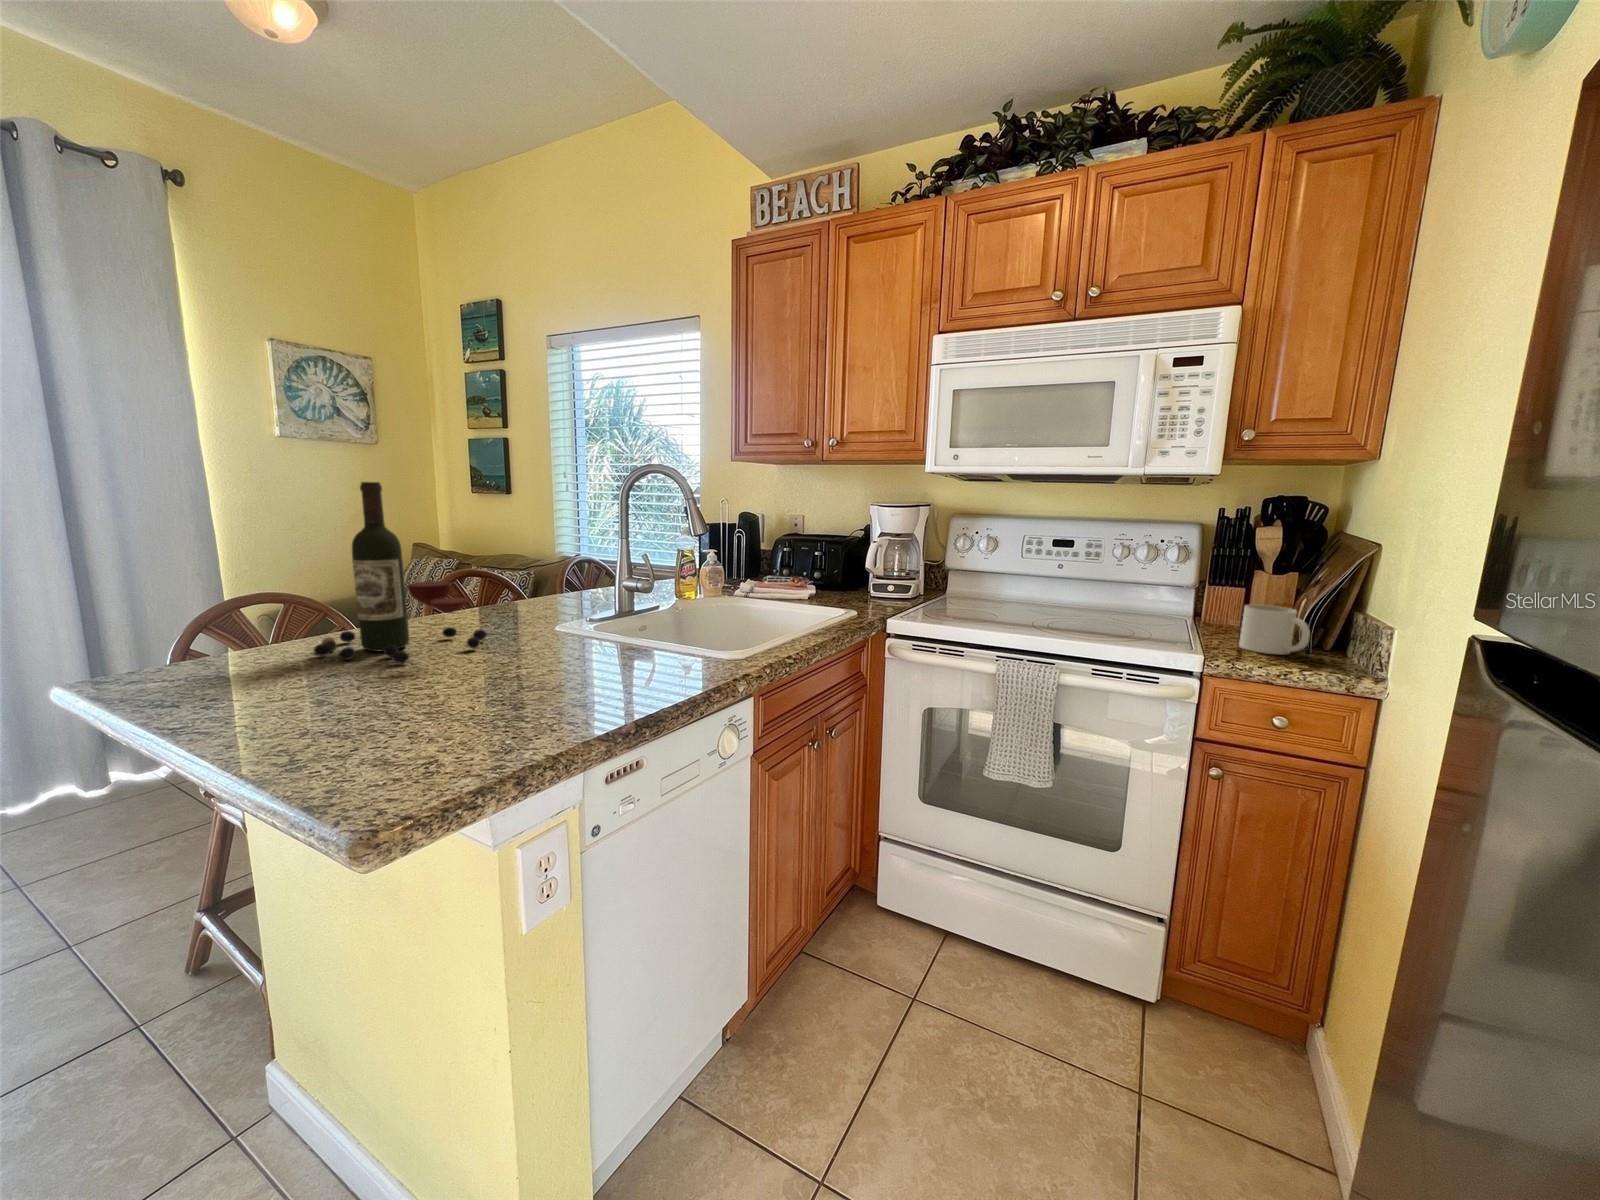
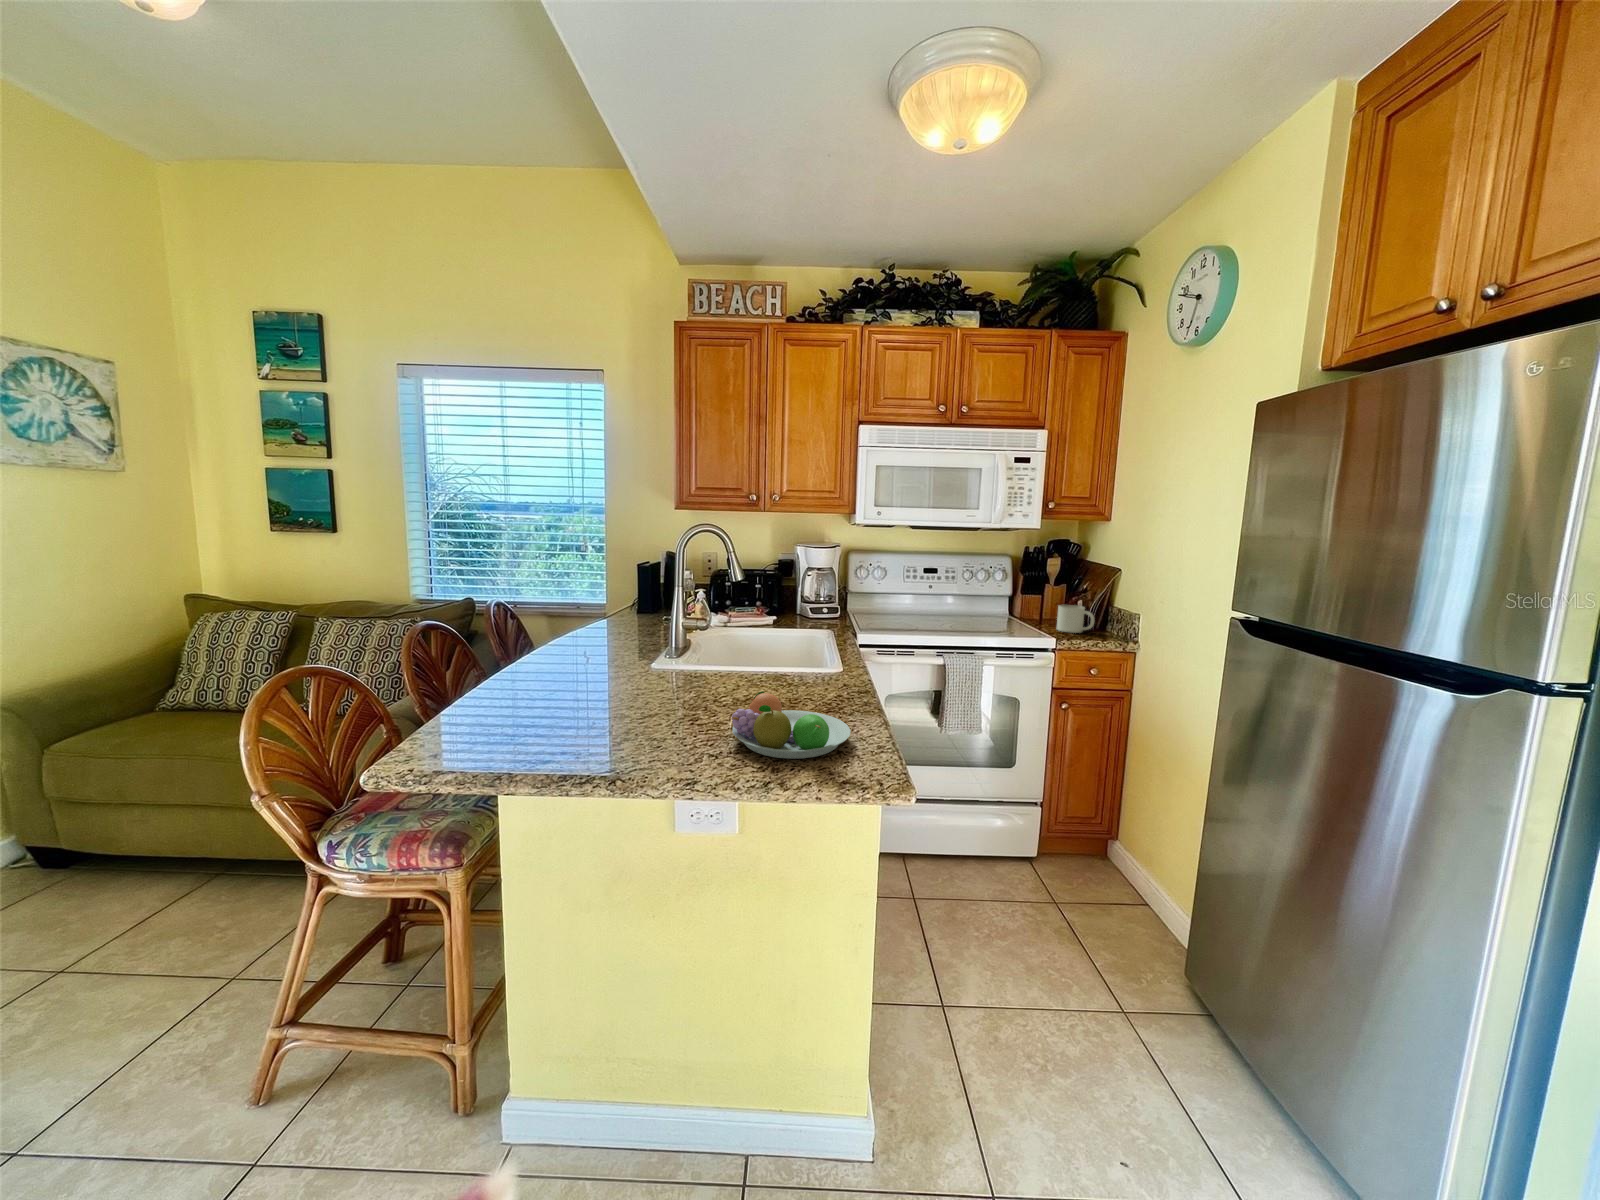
wine bottle: present [314,482,487,664] -> none [511,551,673,712]
fruit bowl: none [307,662,505,763] -> present [732,691,851,759]

